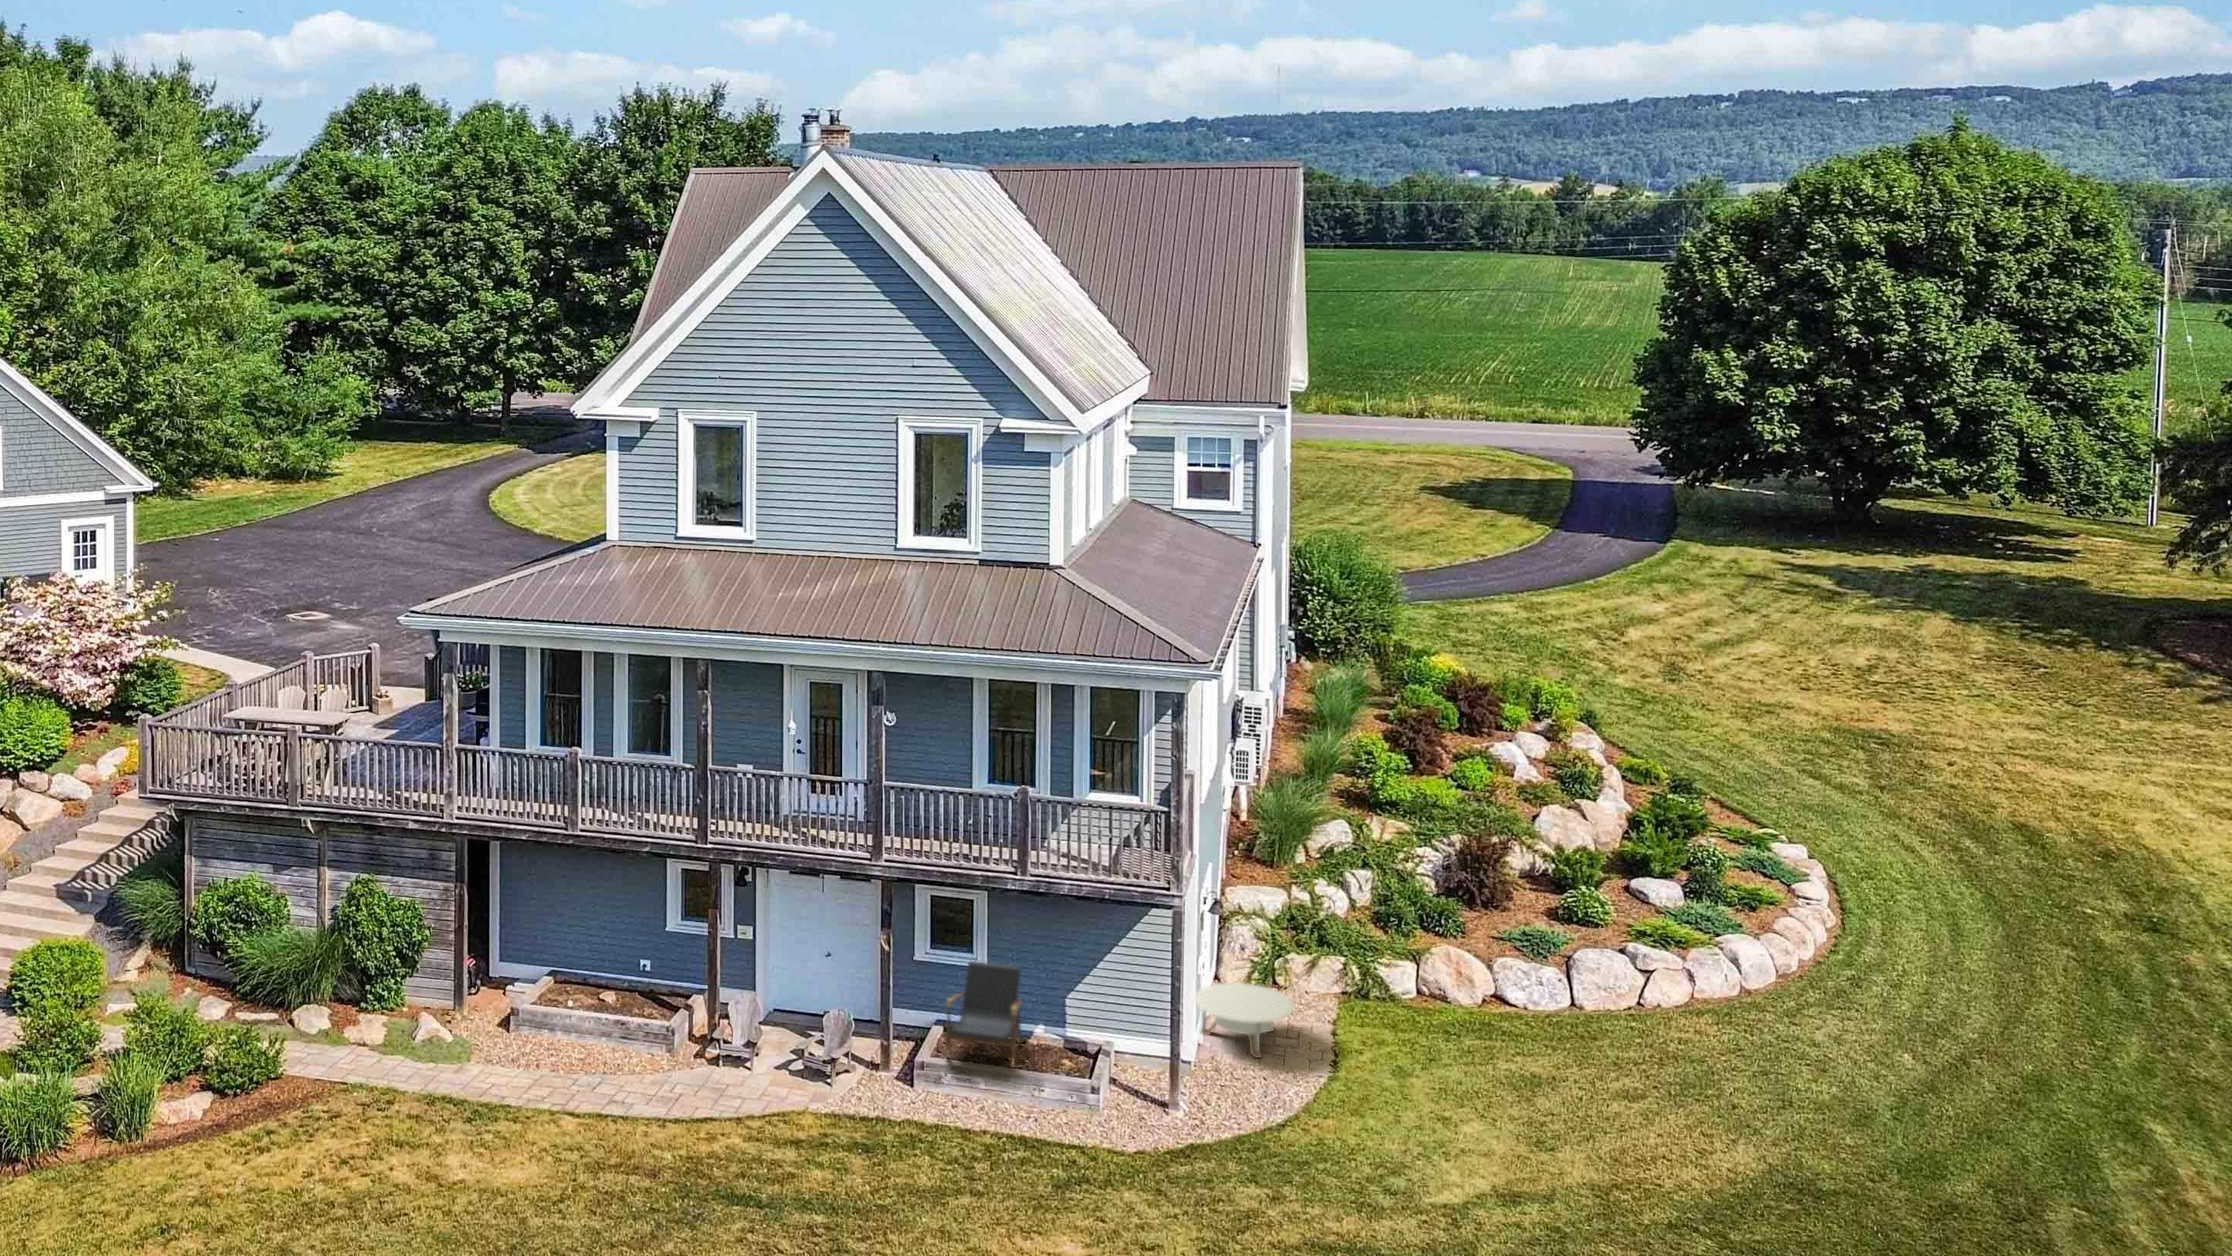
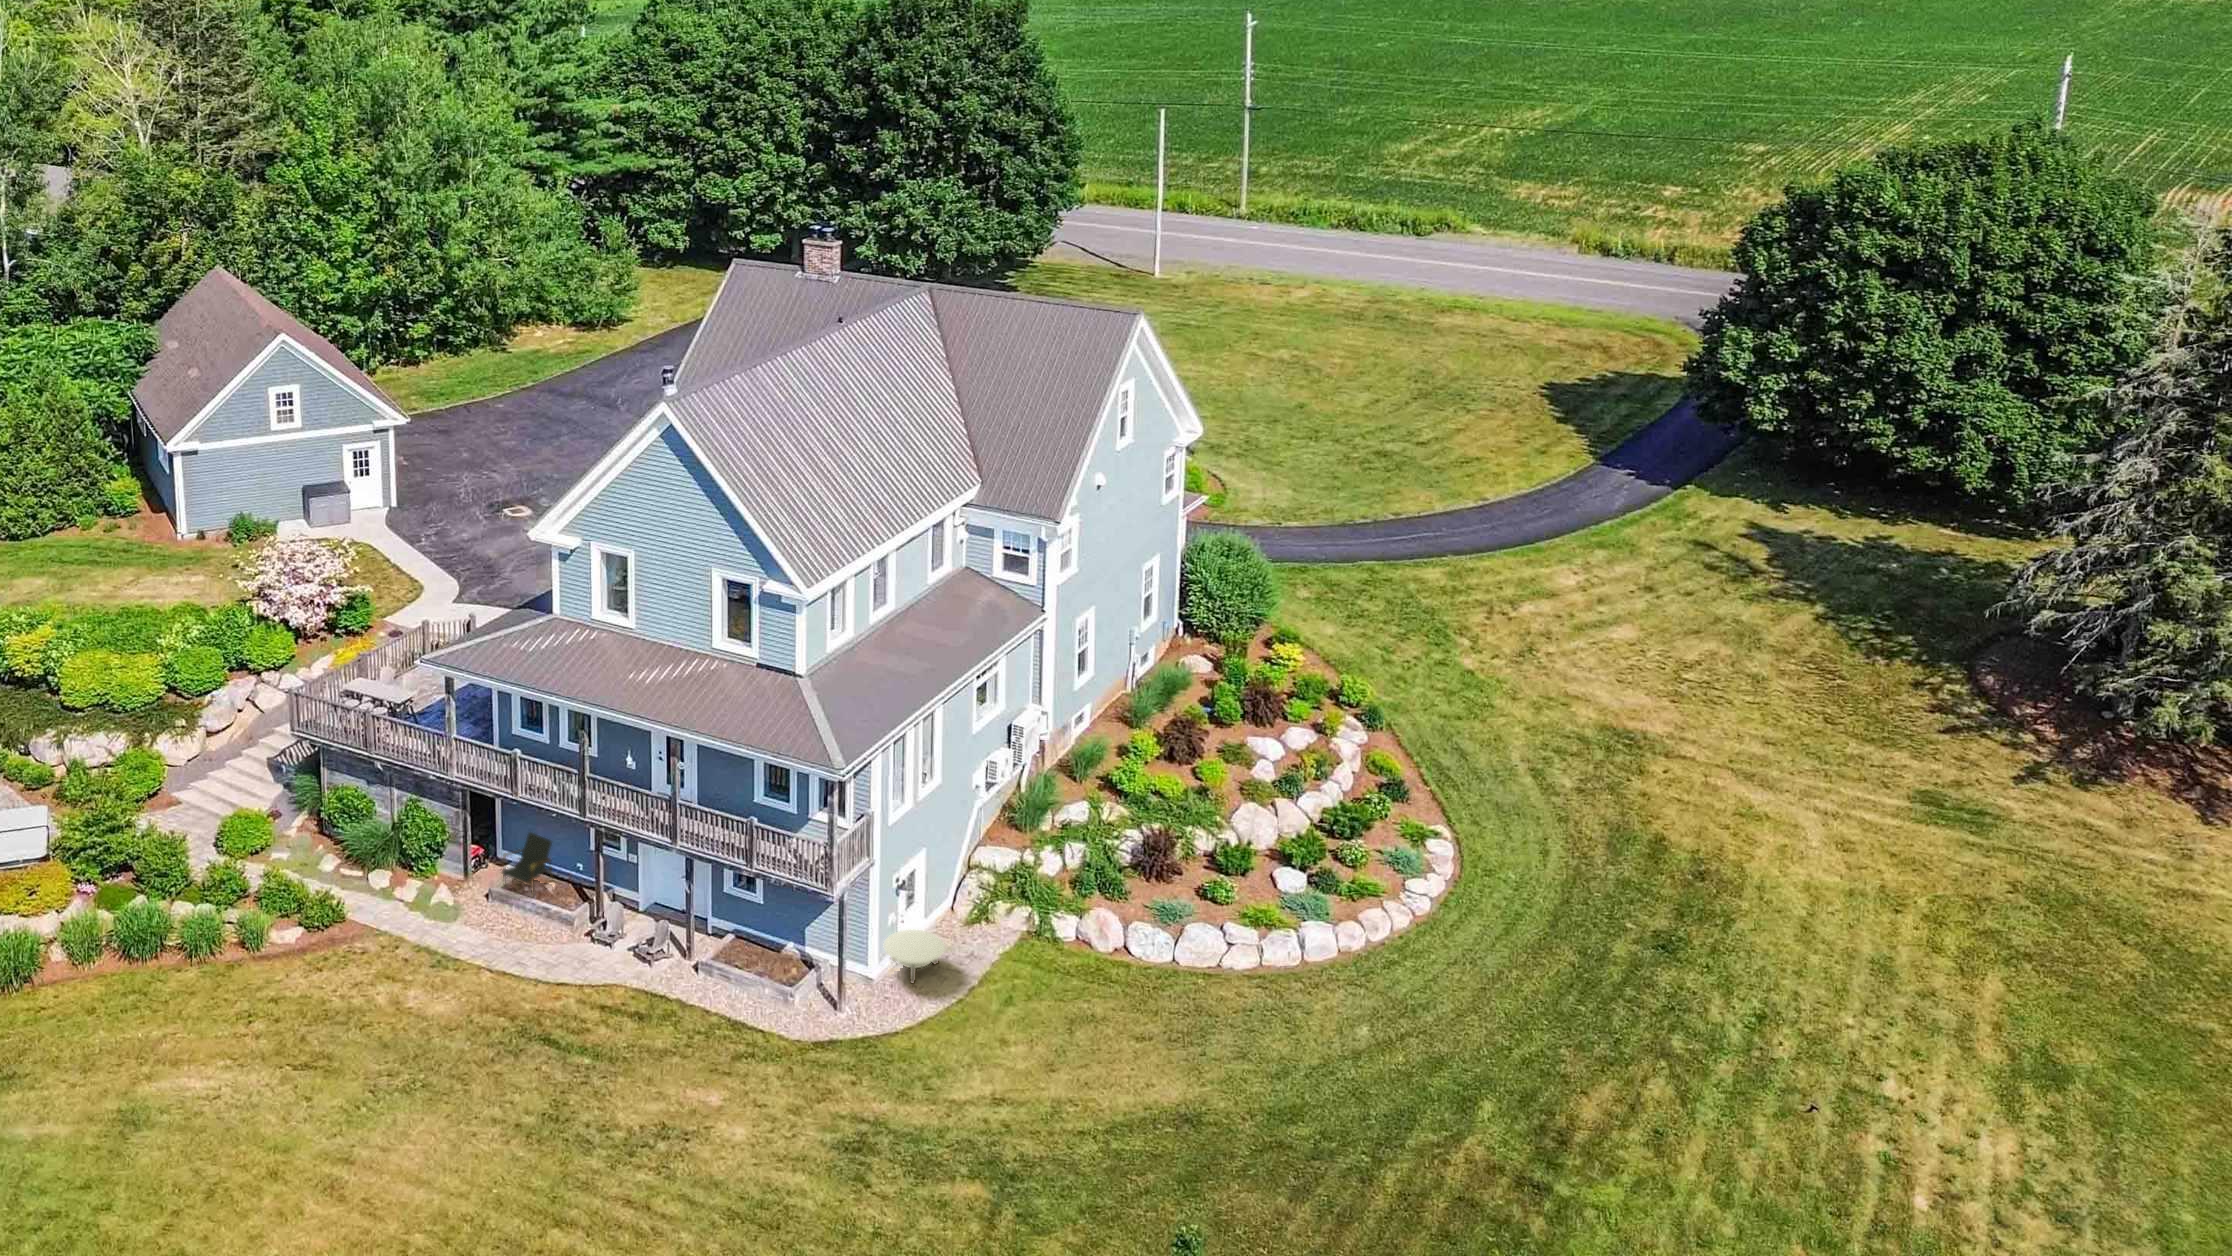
lounge chair: present [946,961,1022,1066] -> present [502,832,552,890]

